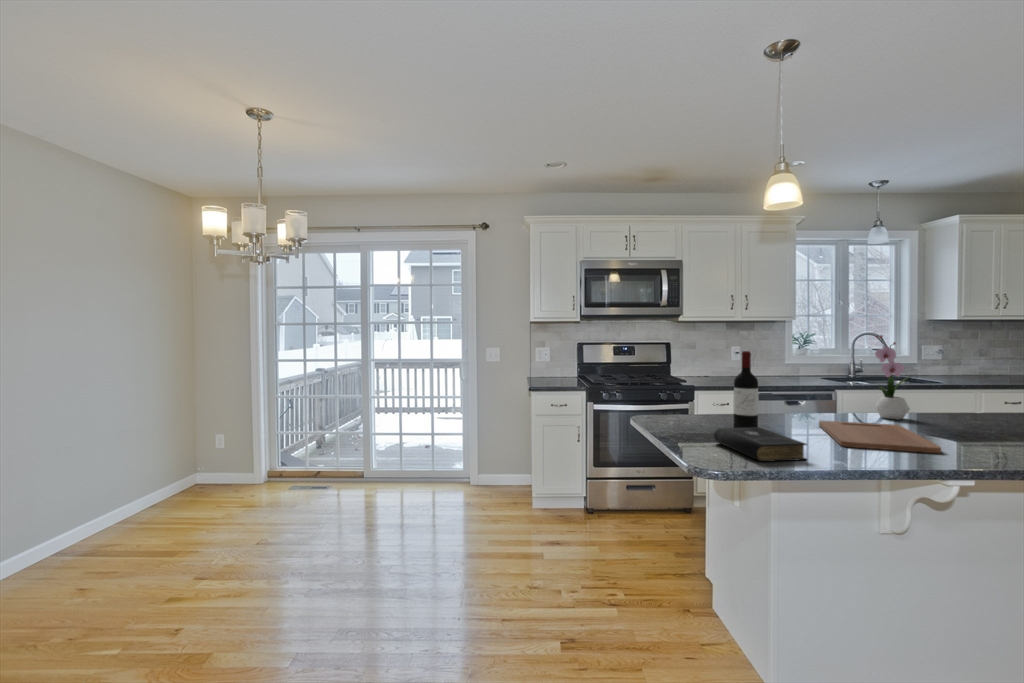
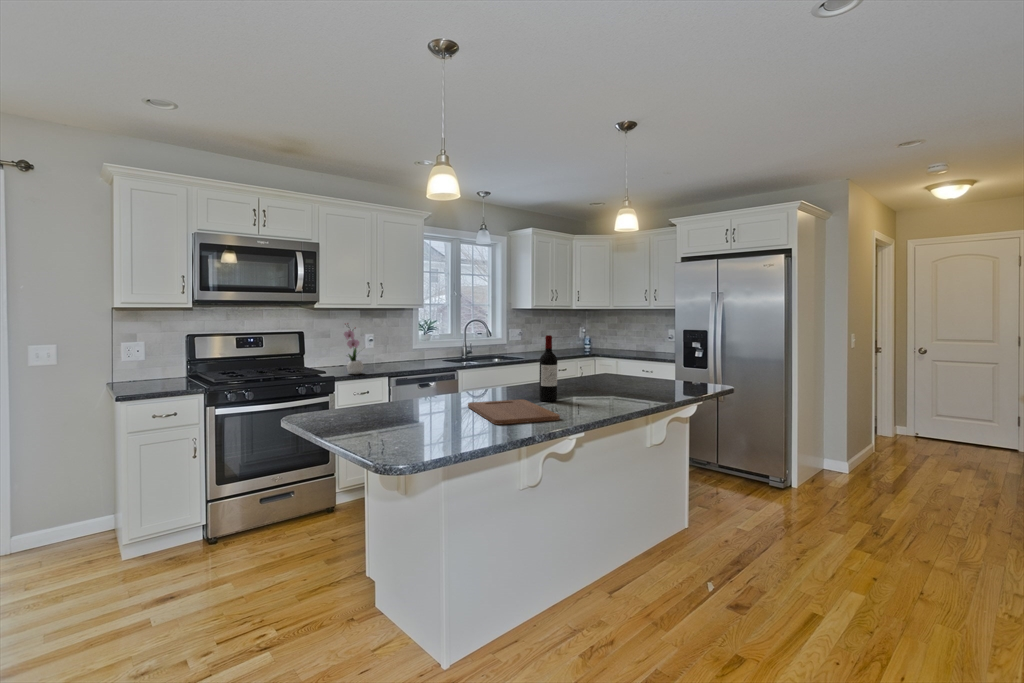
flower arrangement: present [875,335,910,420] -> present [344,323,364,374]
wine bottle: present [733,351,758,428] -> present [539,335,557,402]
book: present [714,427,807,462] -> none [390,417,478,452]

